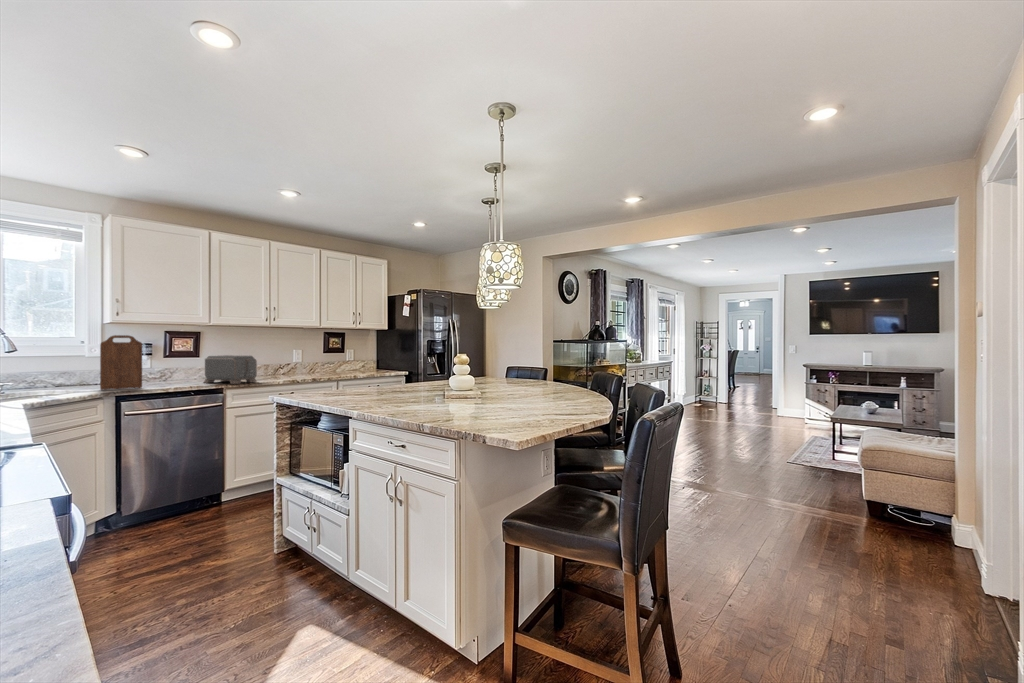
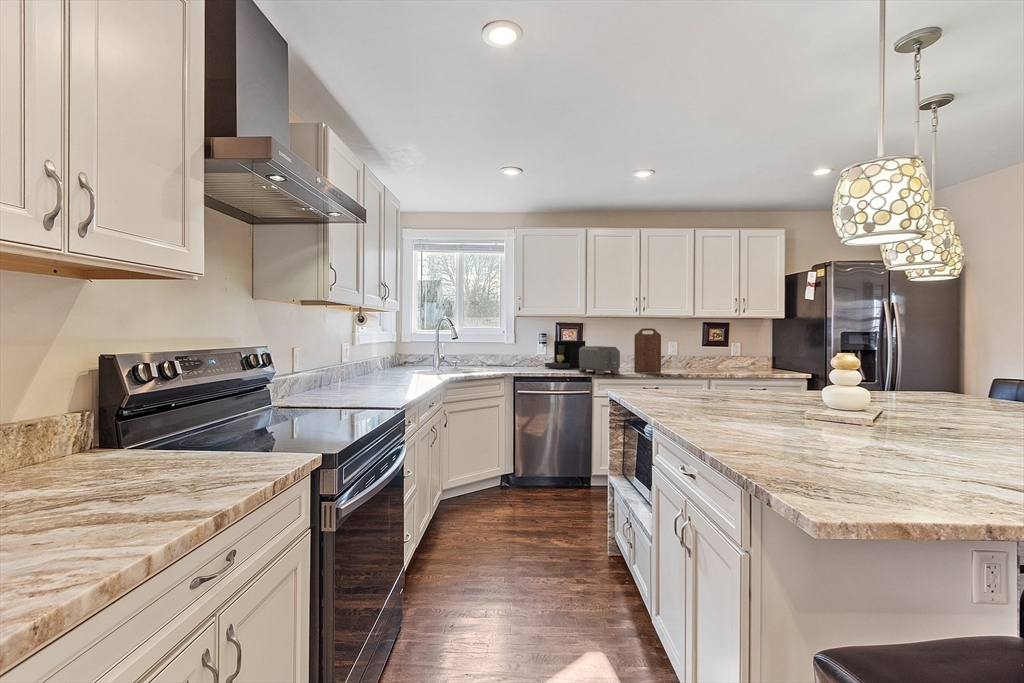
cutting board: present [100,335,142,390] -> present [634,328,661,373]
coffee maker: none [151,350,203,382] -> present [545,341,585,368]

